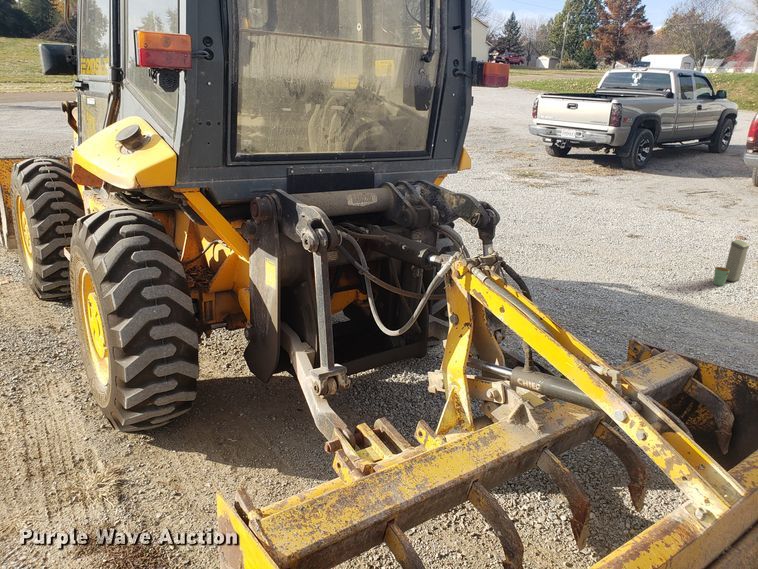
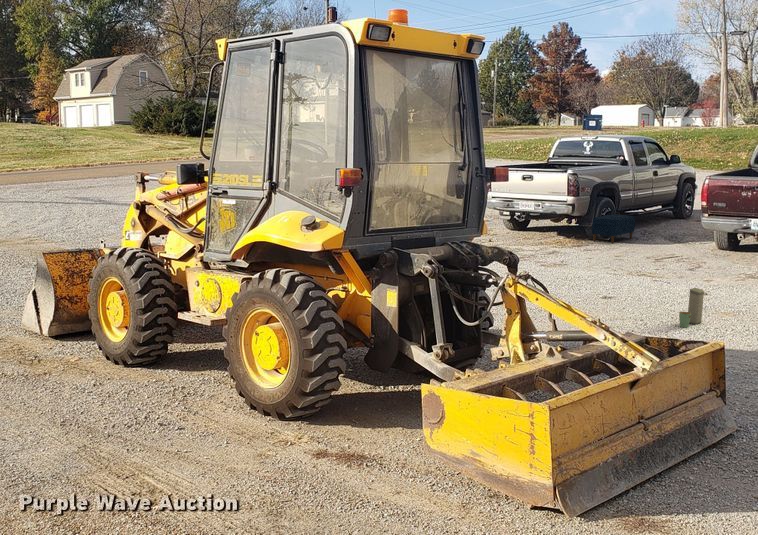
bench: none [628,146,673,174] -> present [592,214,635,243]

